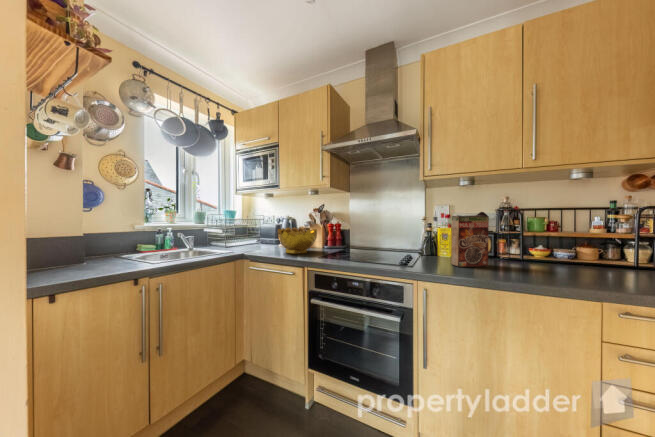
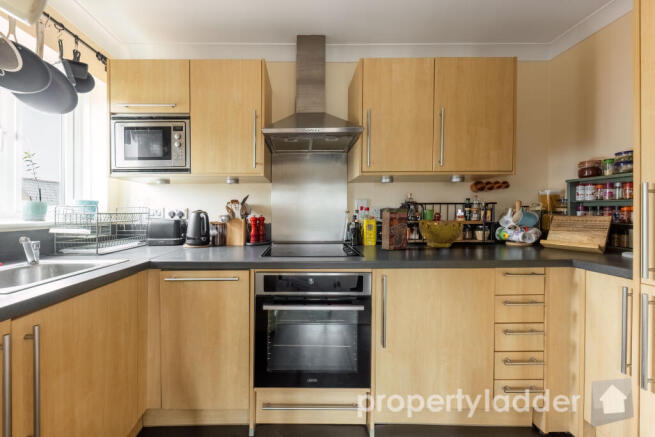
decorative bowl: present [278,227,317,254] -> present [419,220,463,248]

